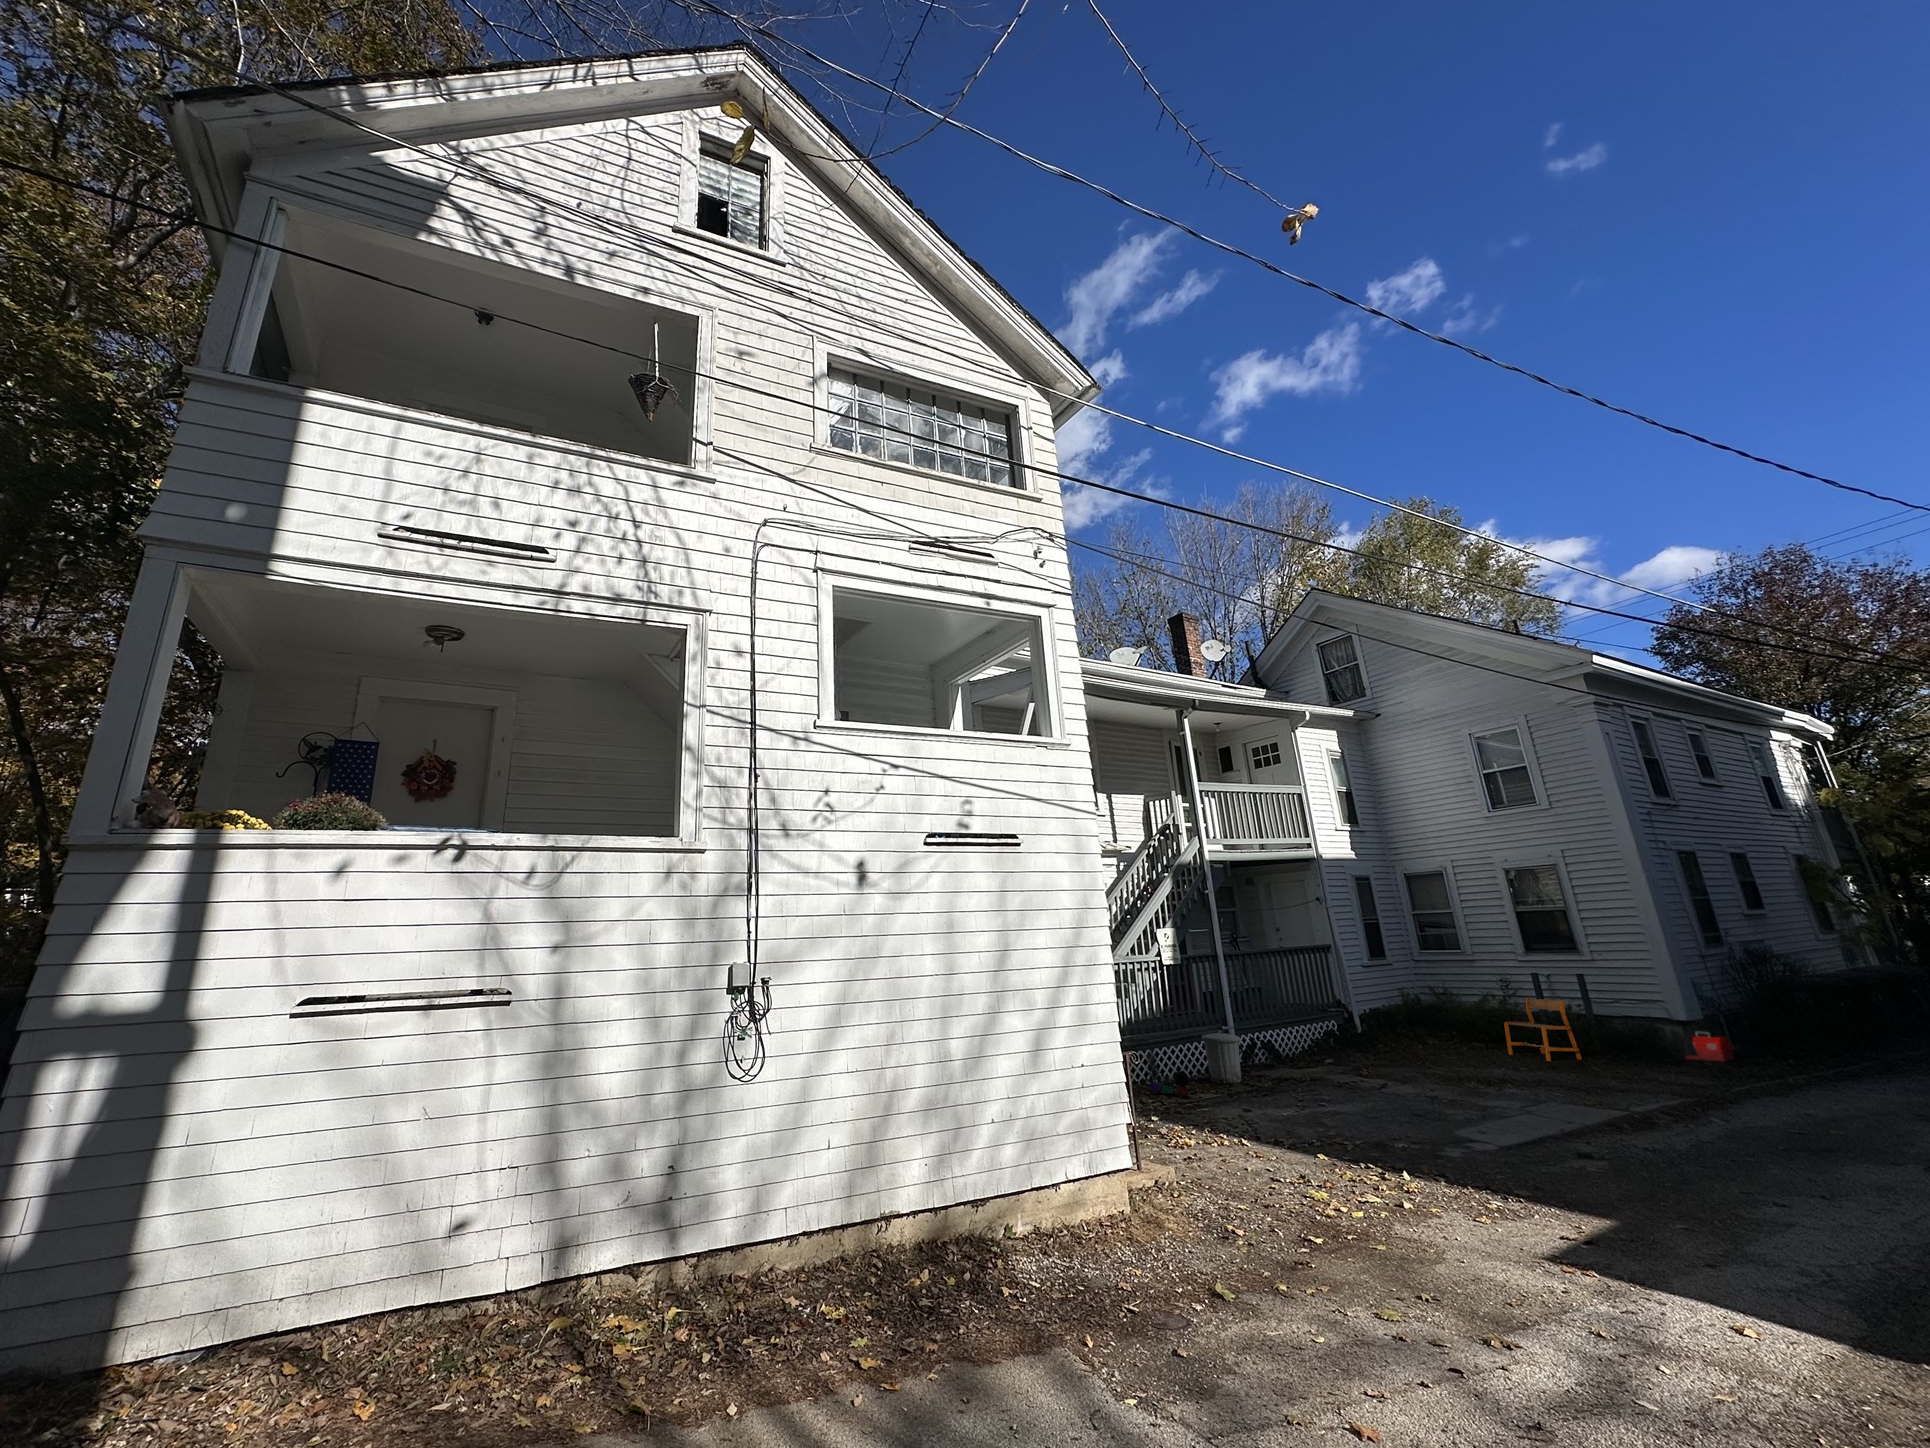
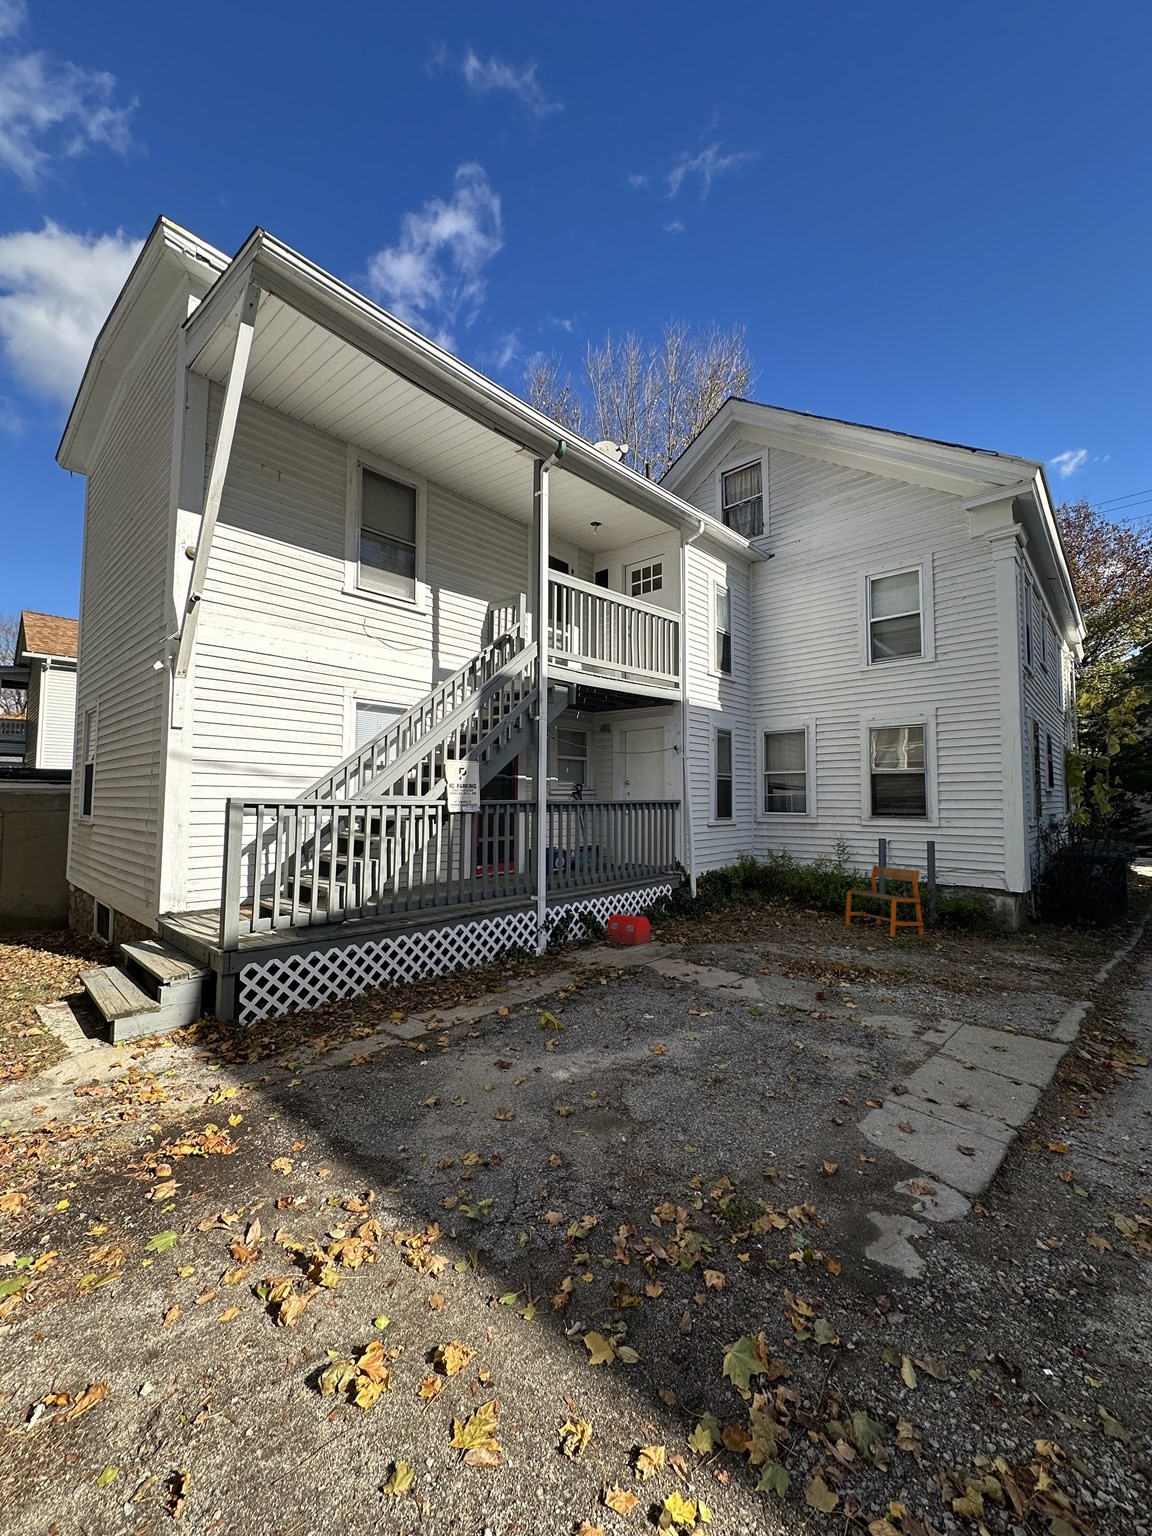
trash can: present [1202,1031,1241,1083] -> none [491,905,542,977]
toolbox: present [1686,1032,1734,1062] -> present [607,911,650,945]
potted plant: present [1146,1049,1188,1096] -> none [384,935,440,1012]

